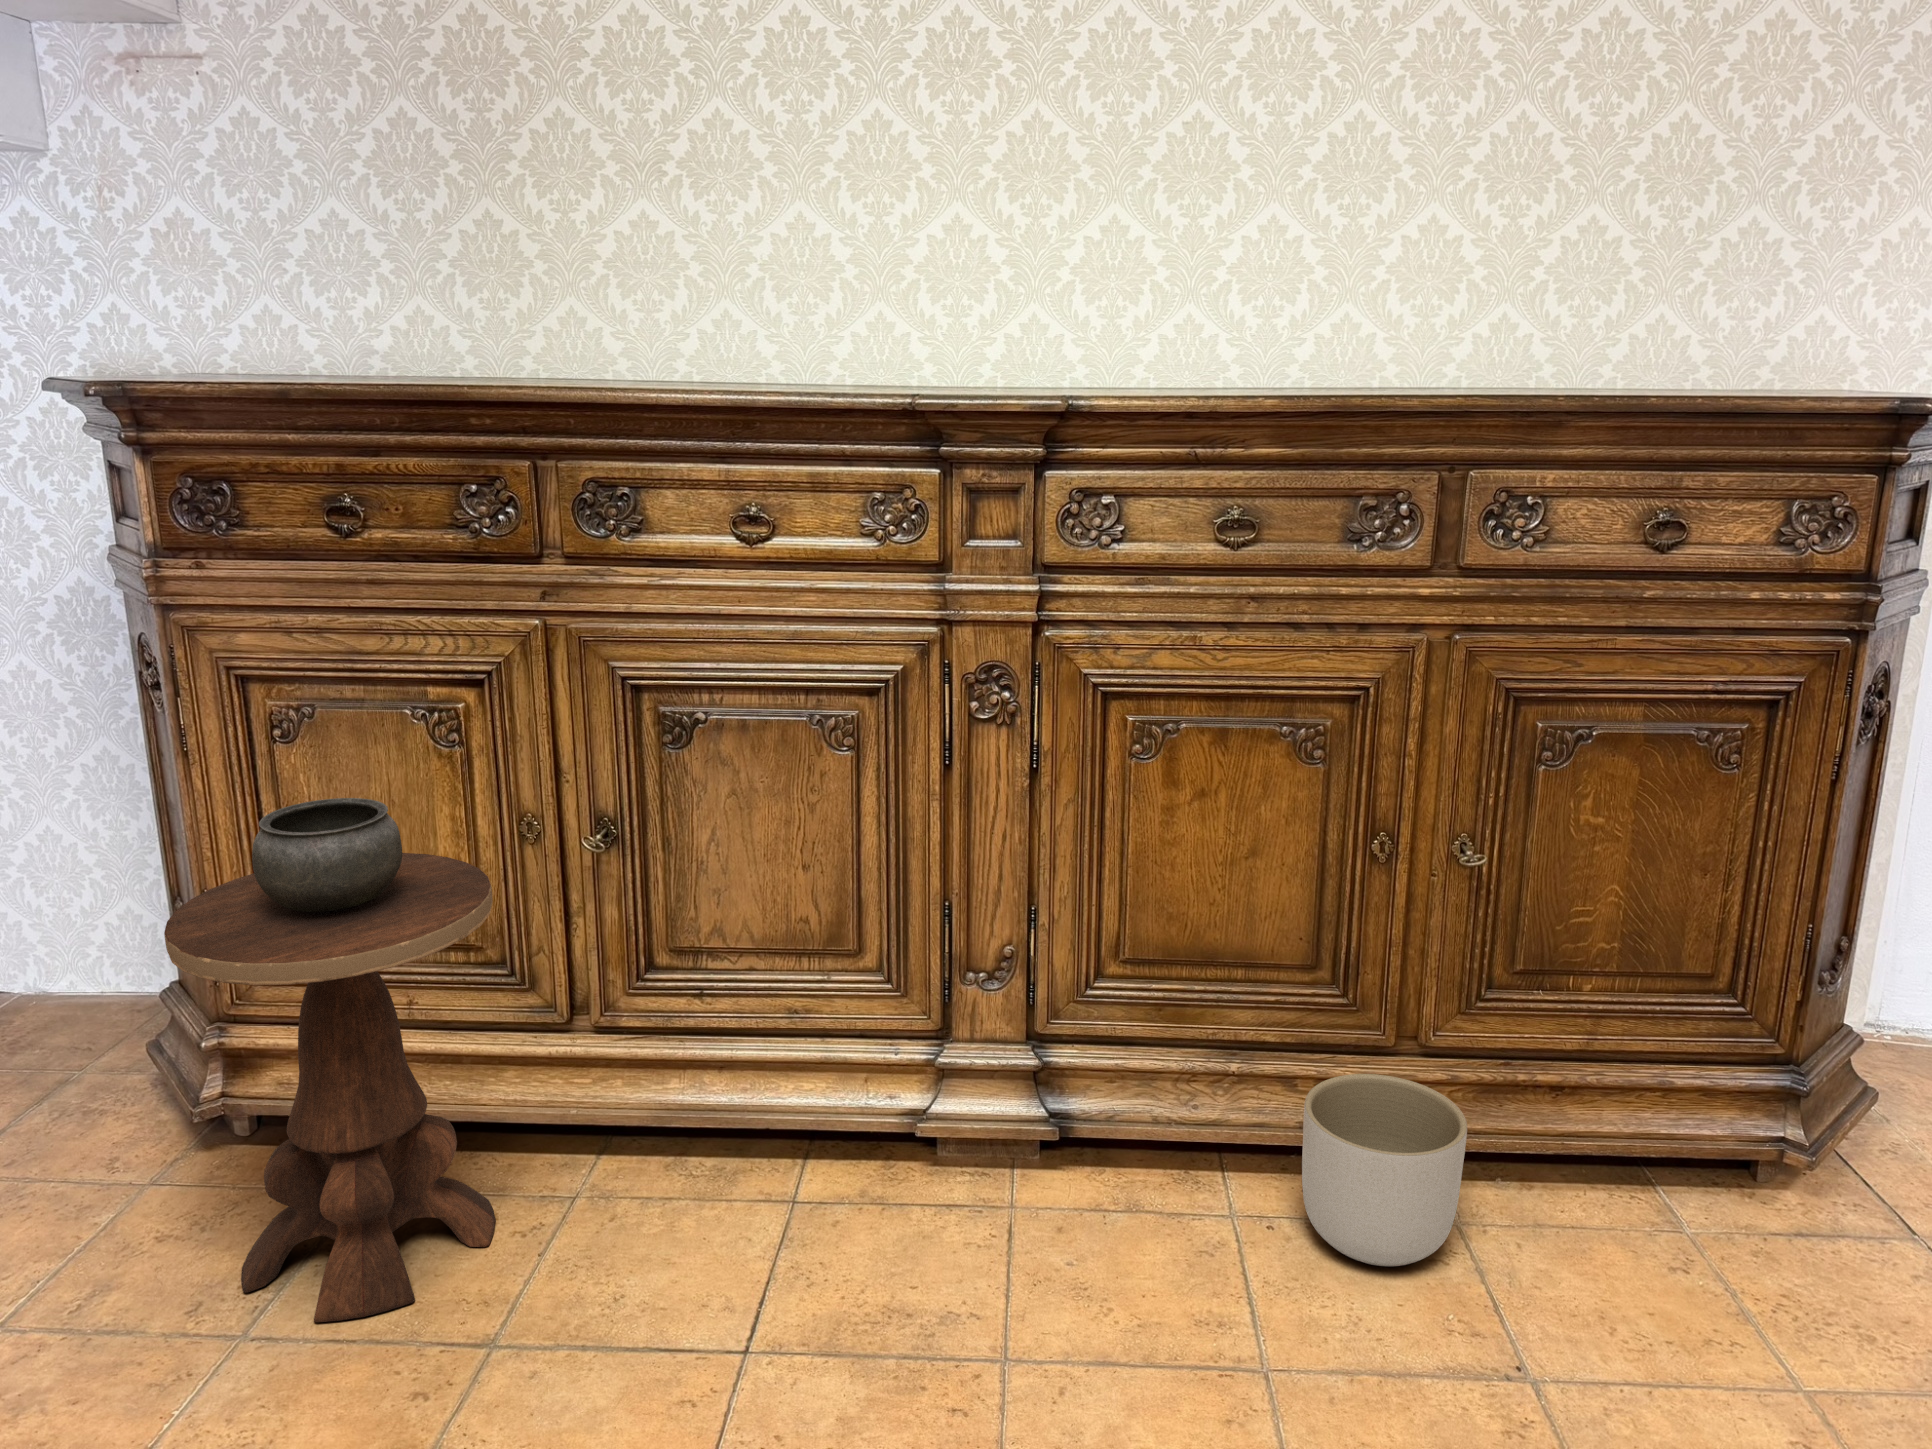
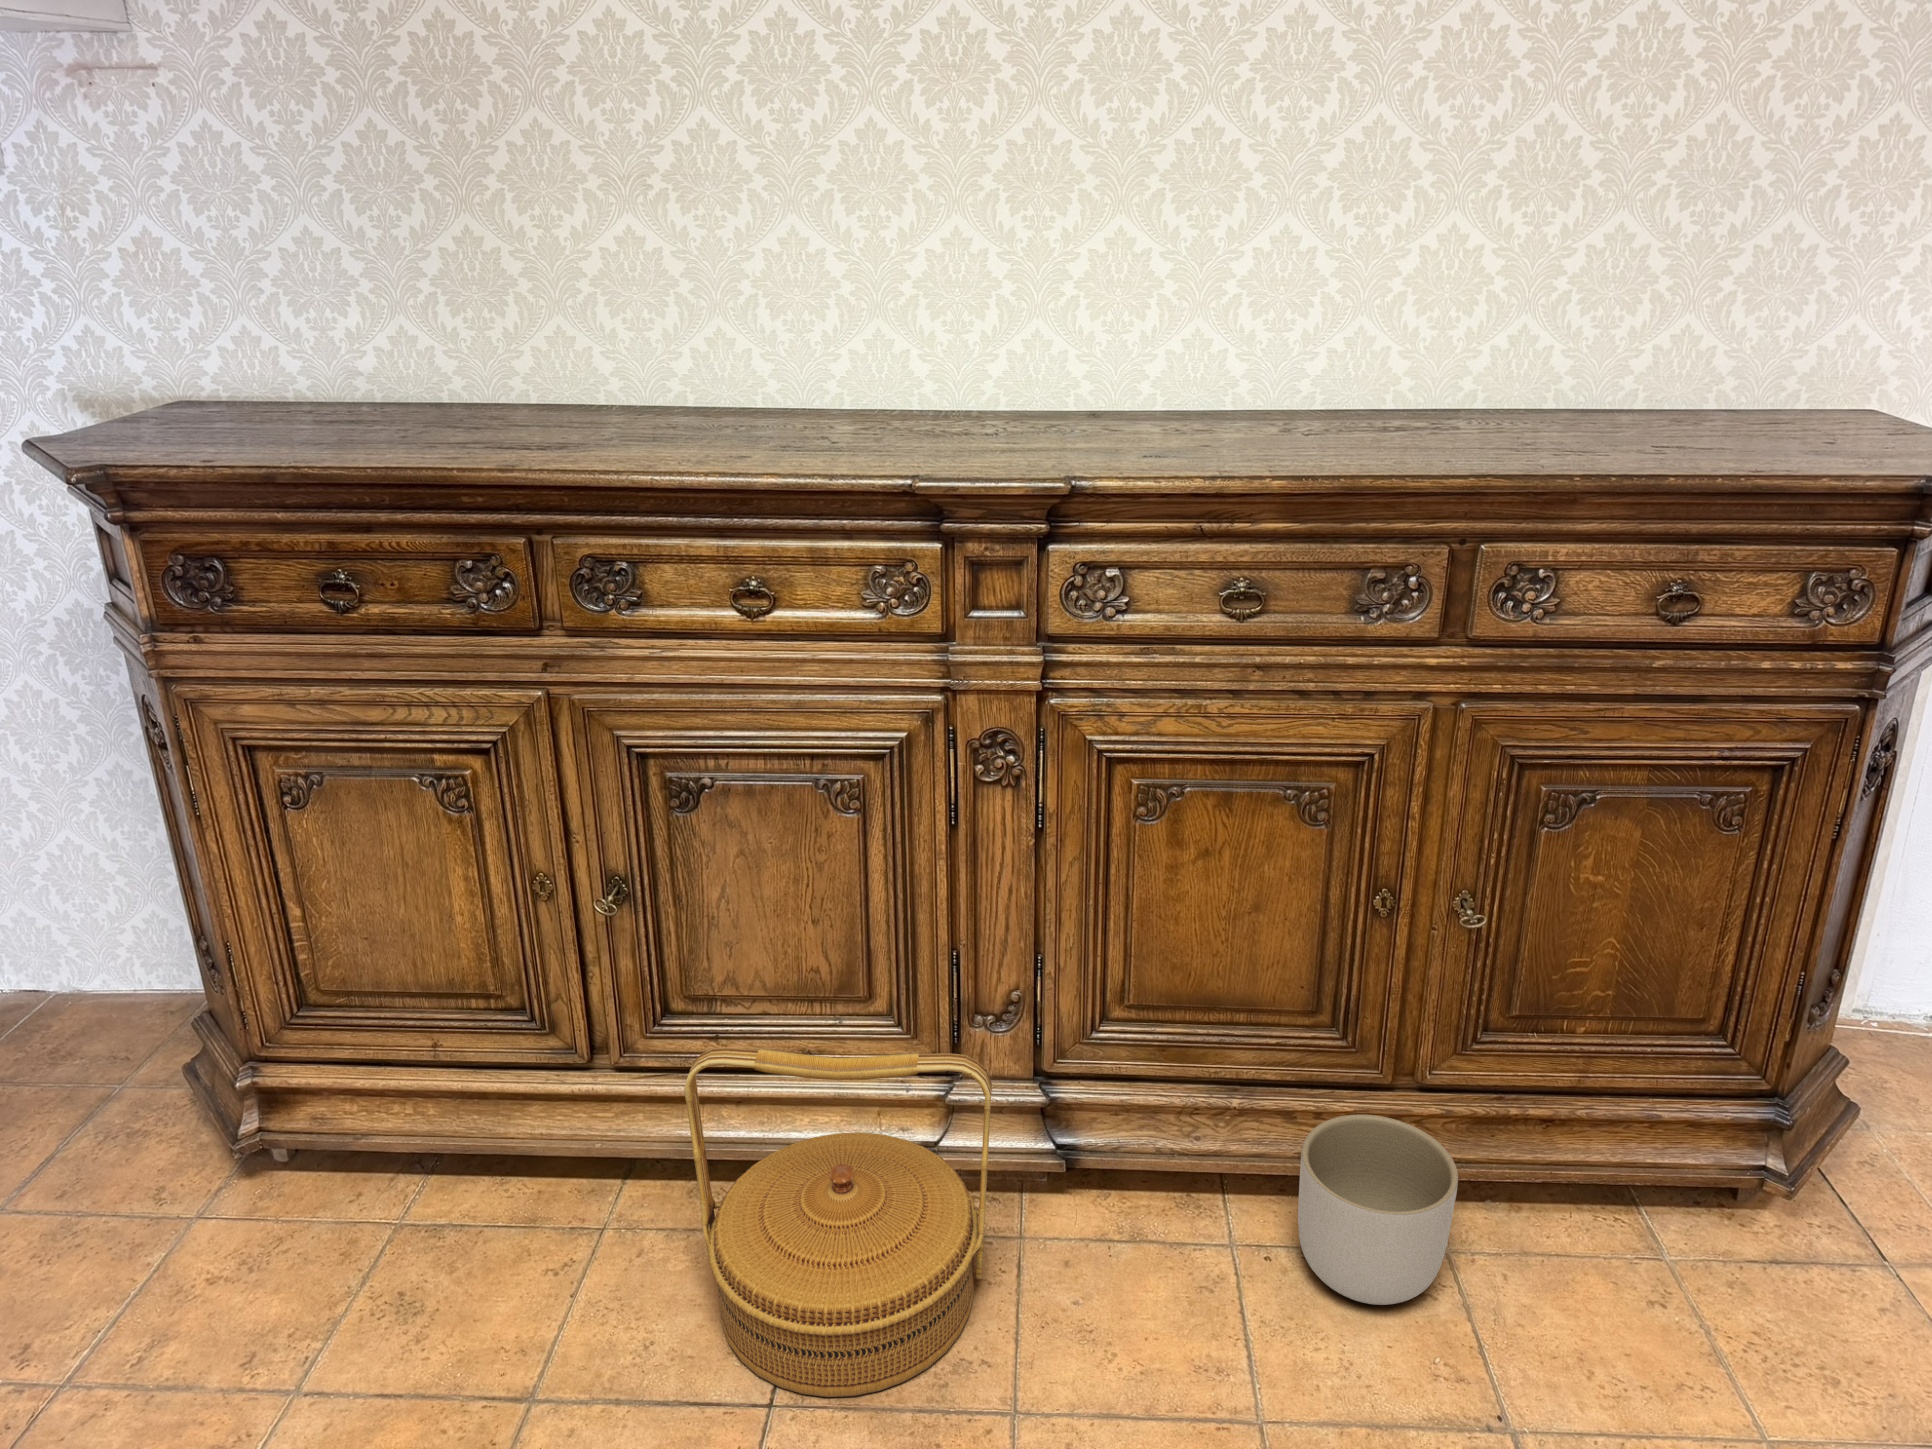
side table: present [164,798,496,1322] -> none [192,881,529,1376]
woven basket: none [667,974,984,1345] -> present [684,1048,992,1397]

